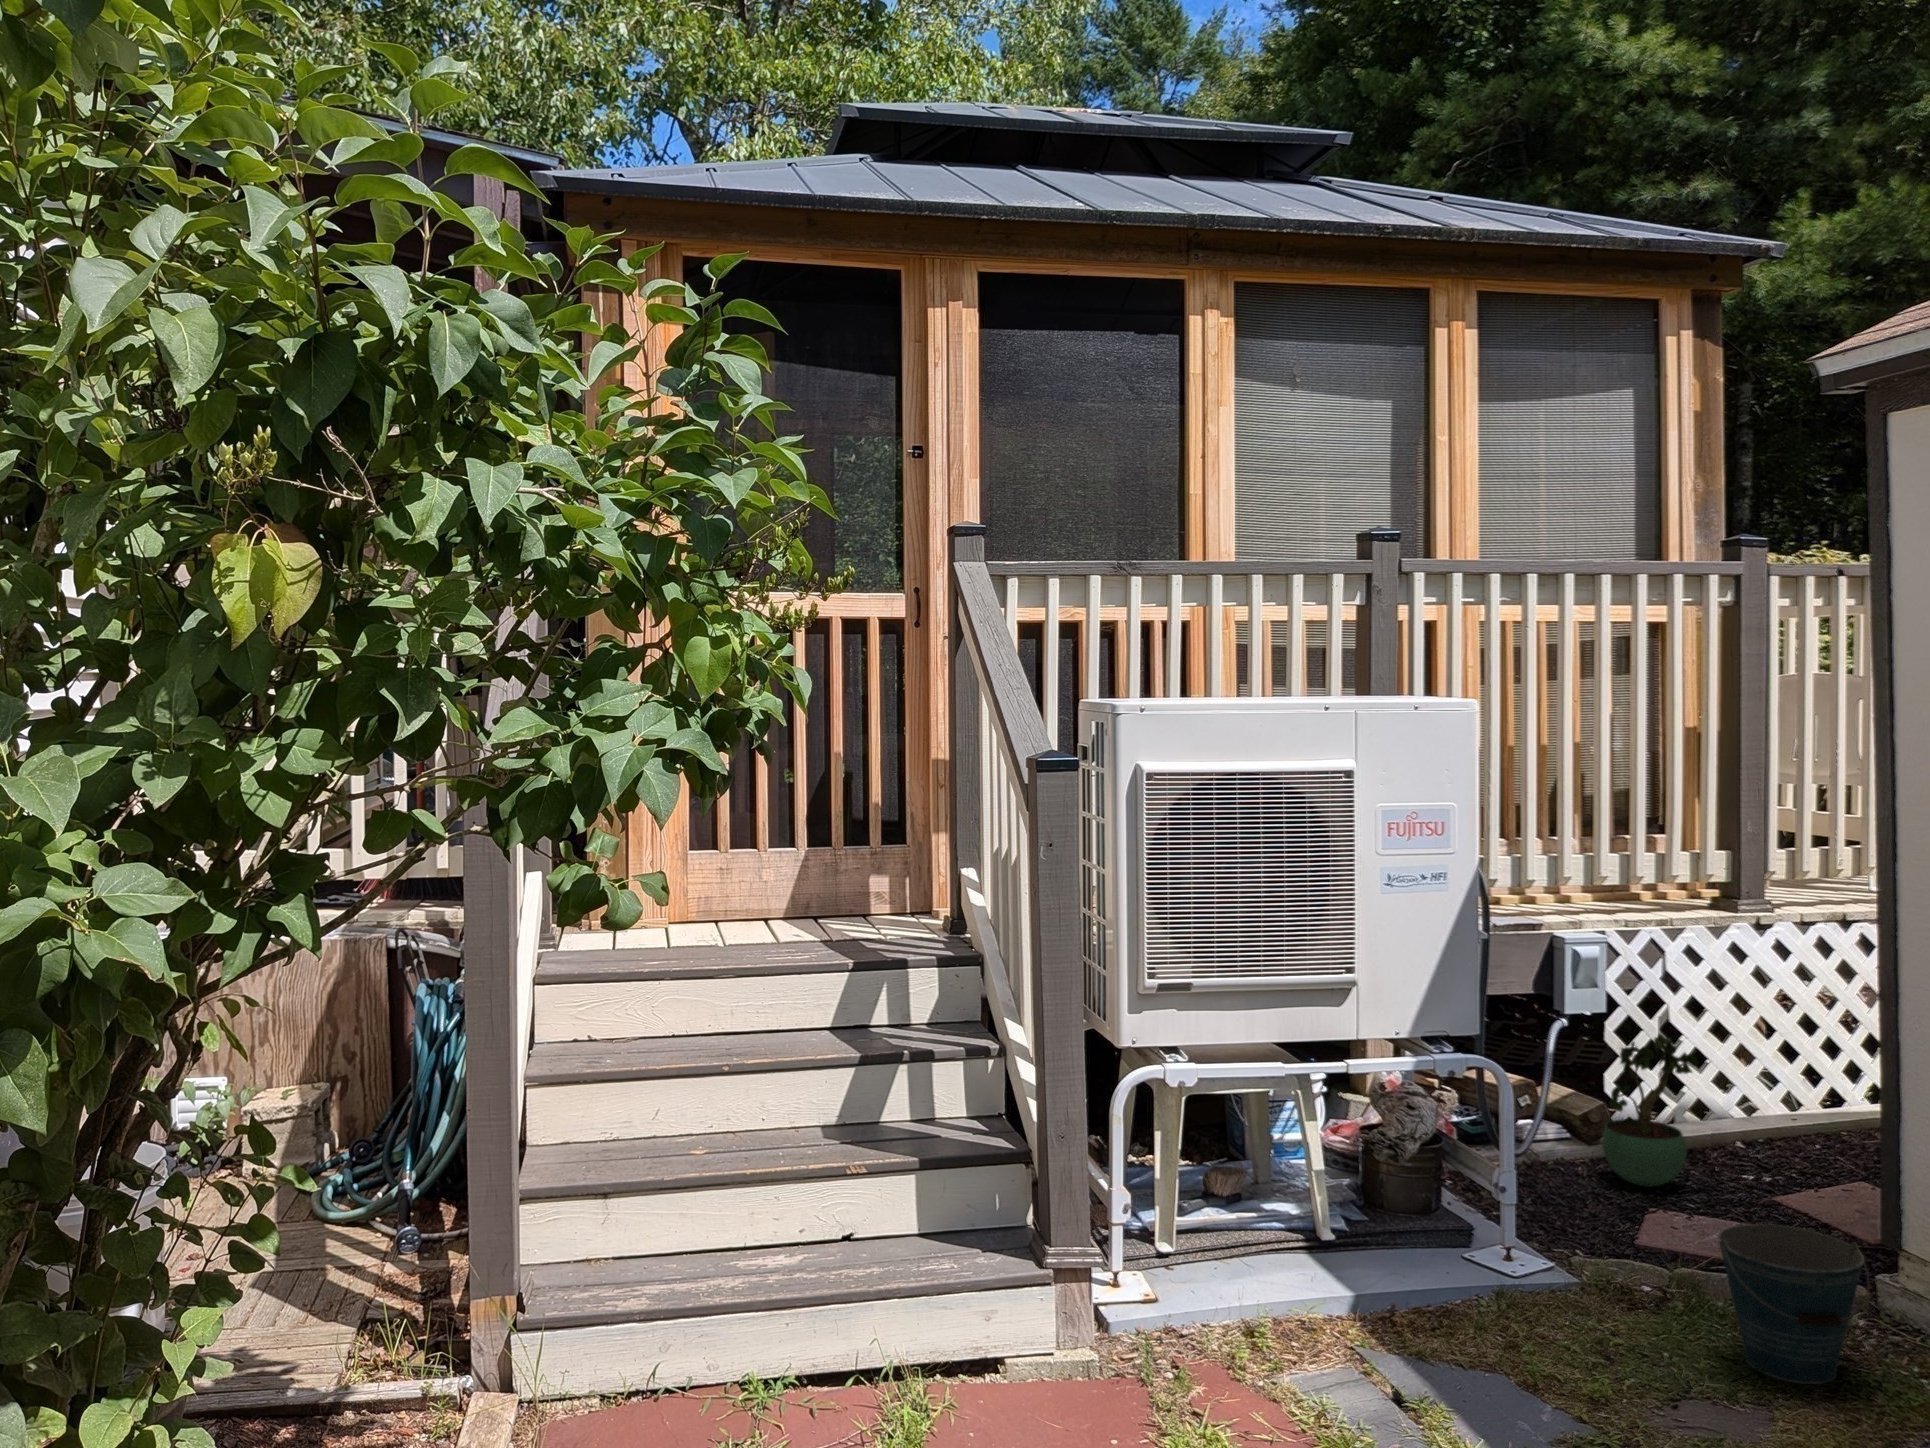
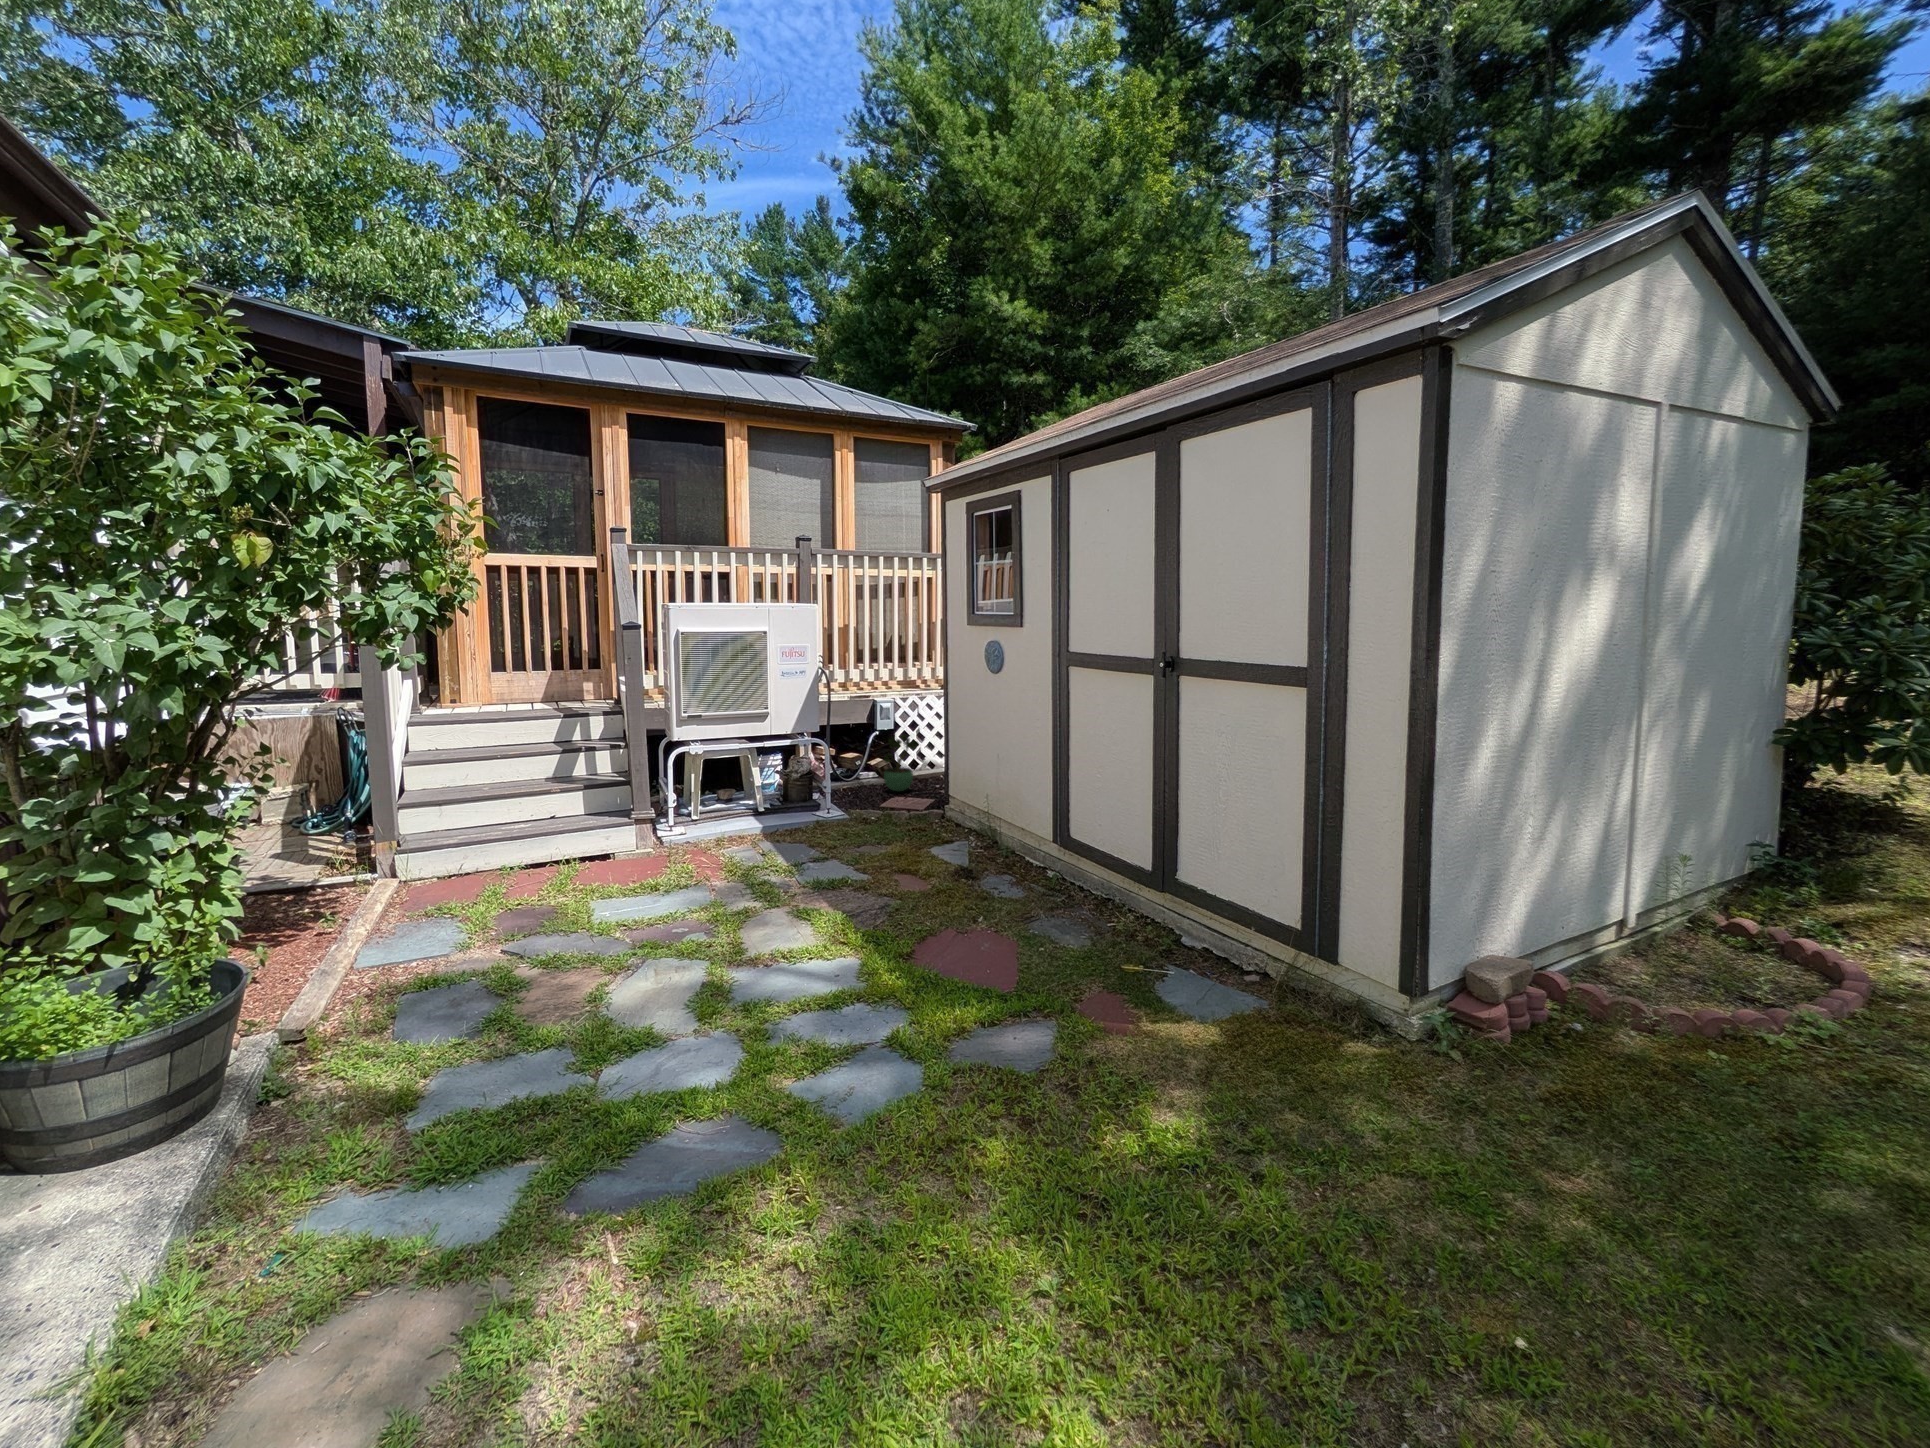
bucket: present [1718,1224,1869,1384] -> none [879,788,925,838]

